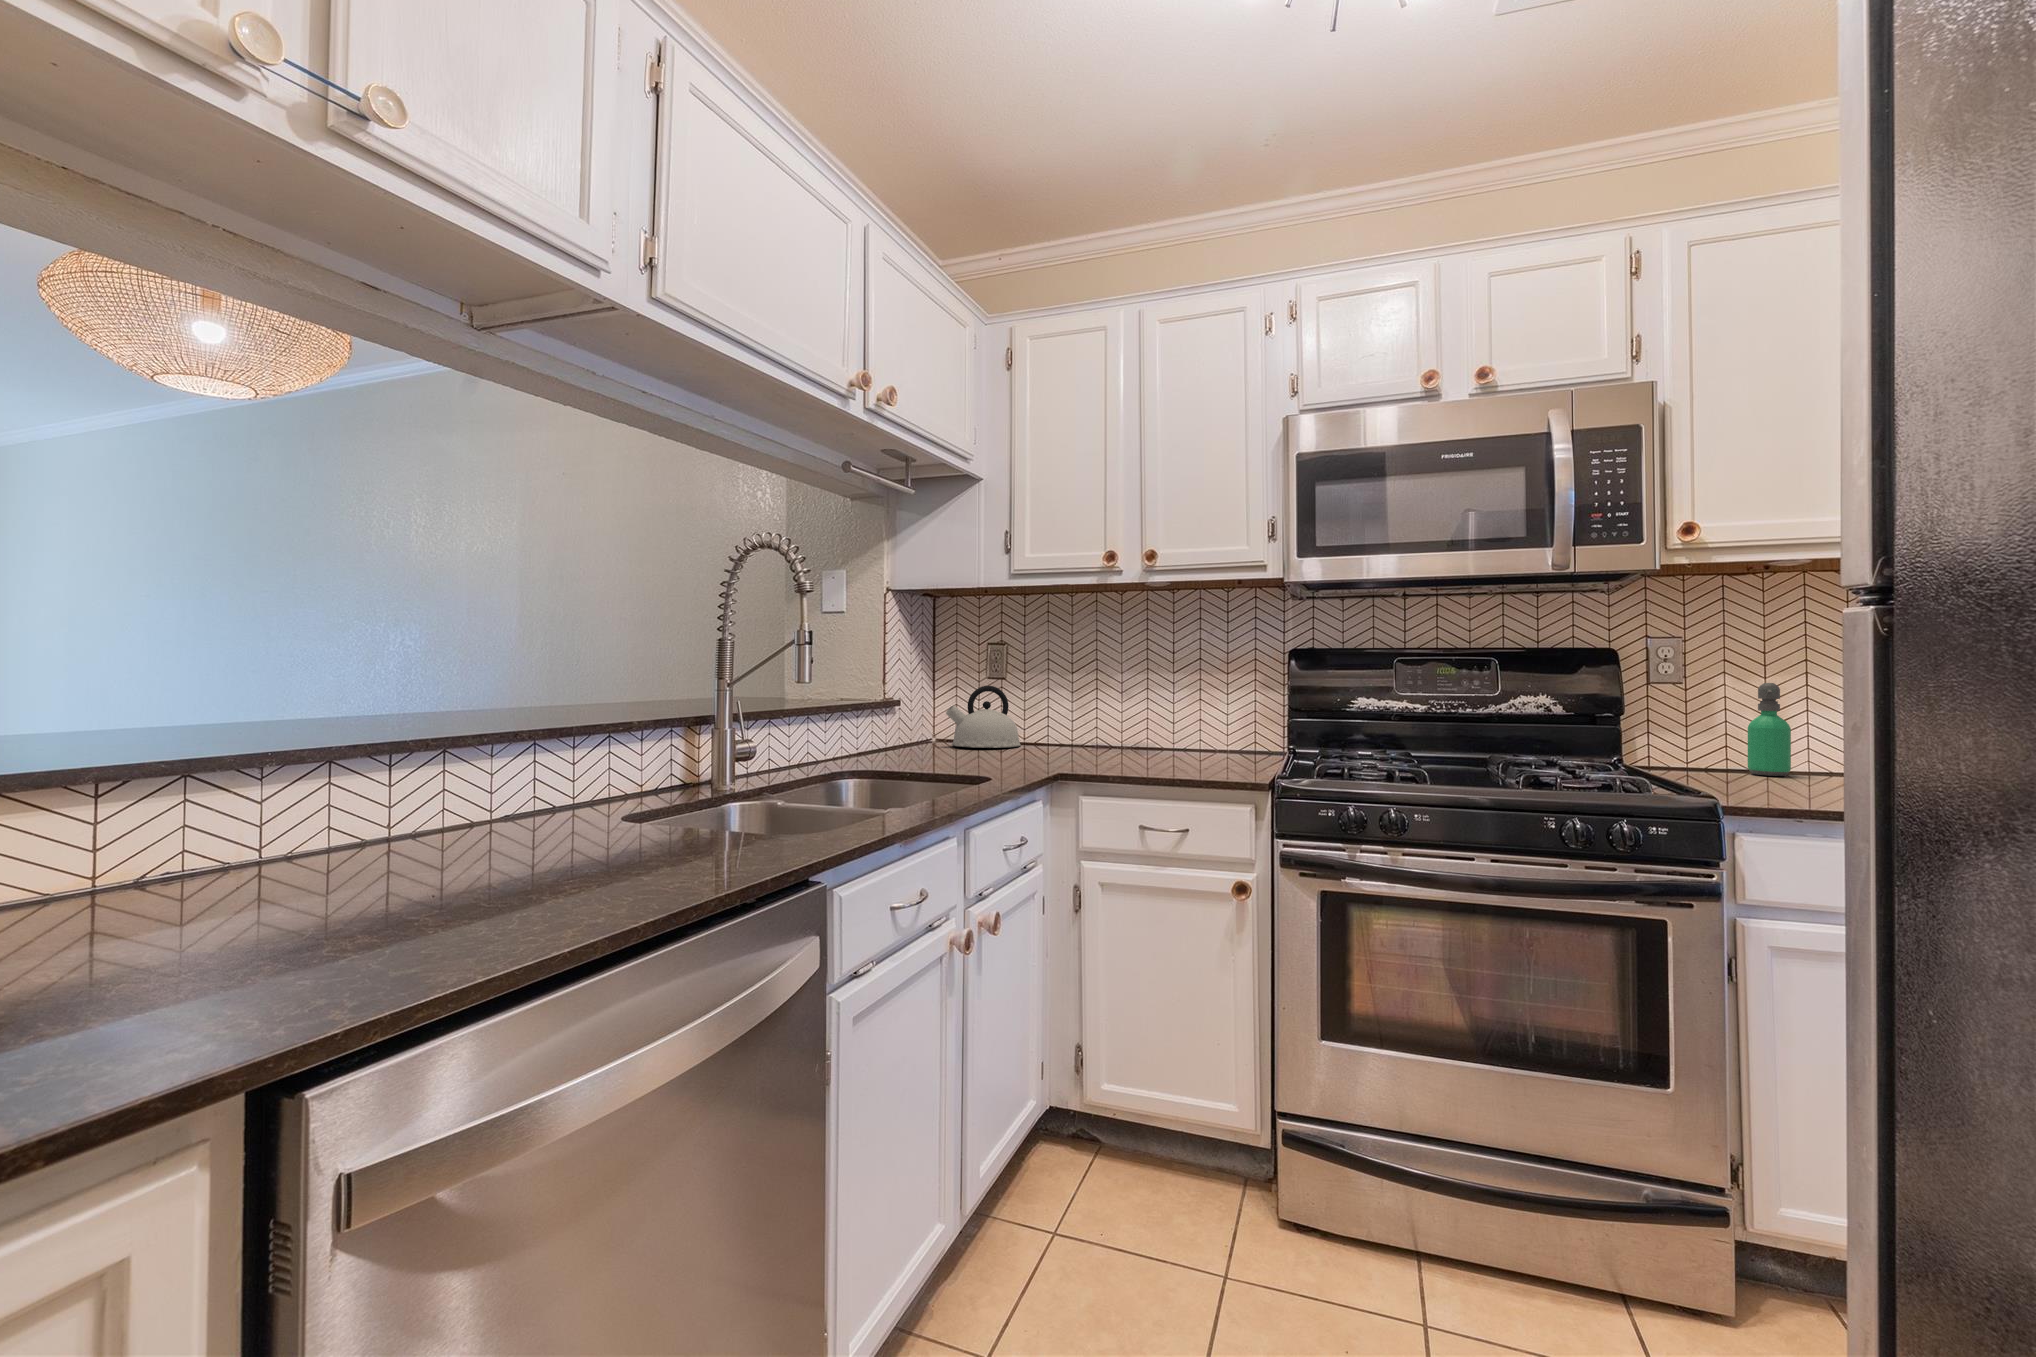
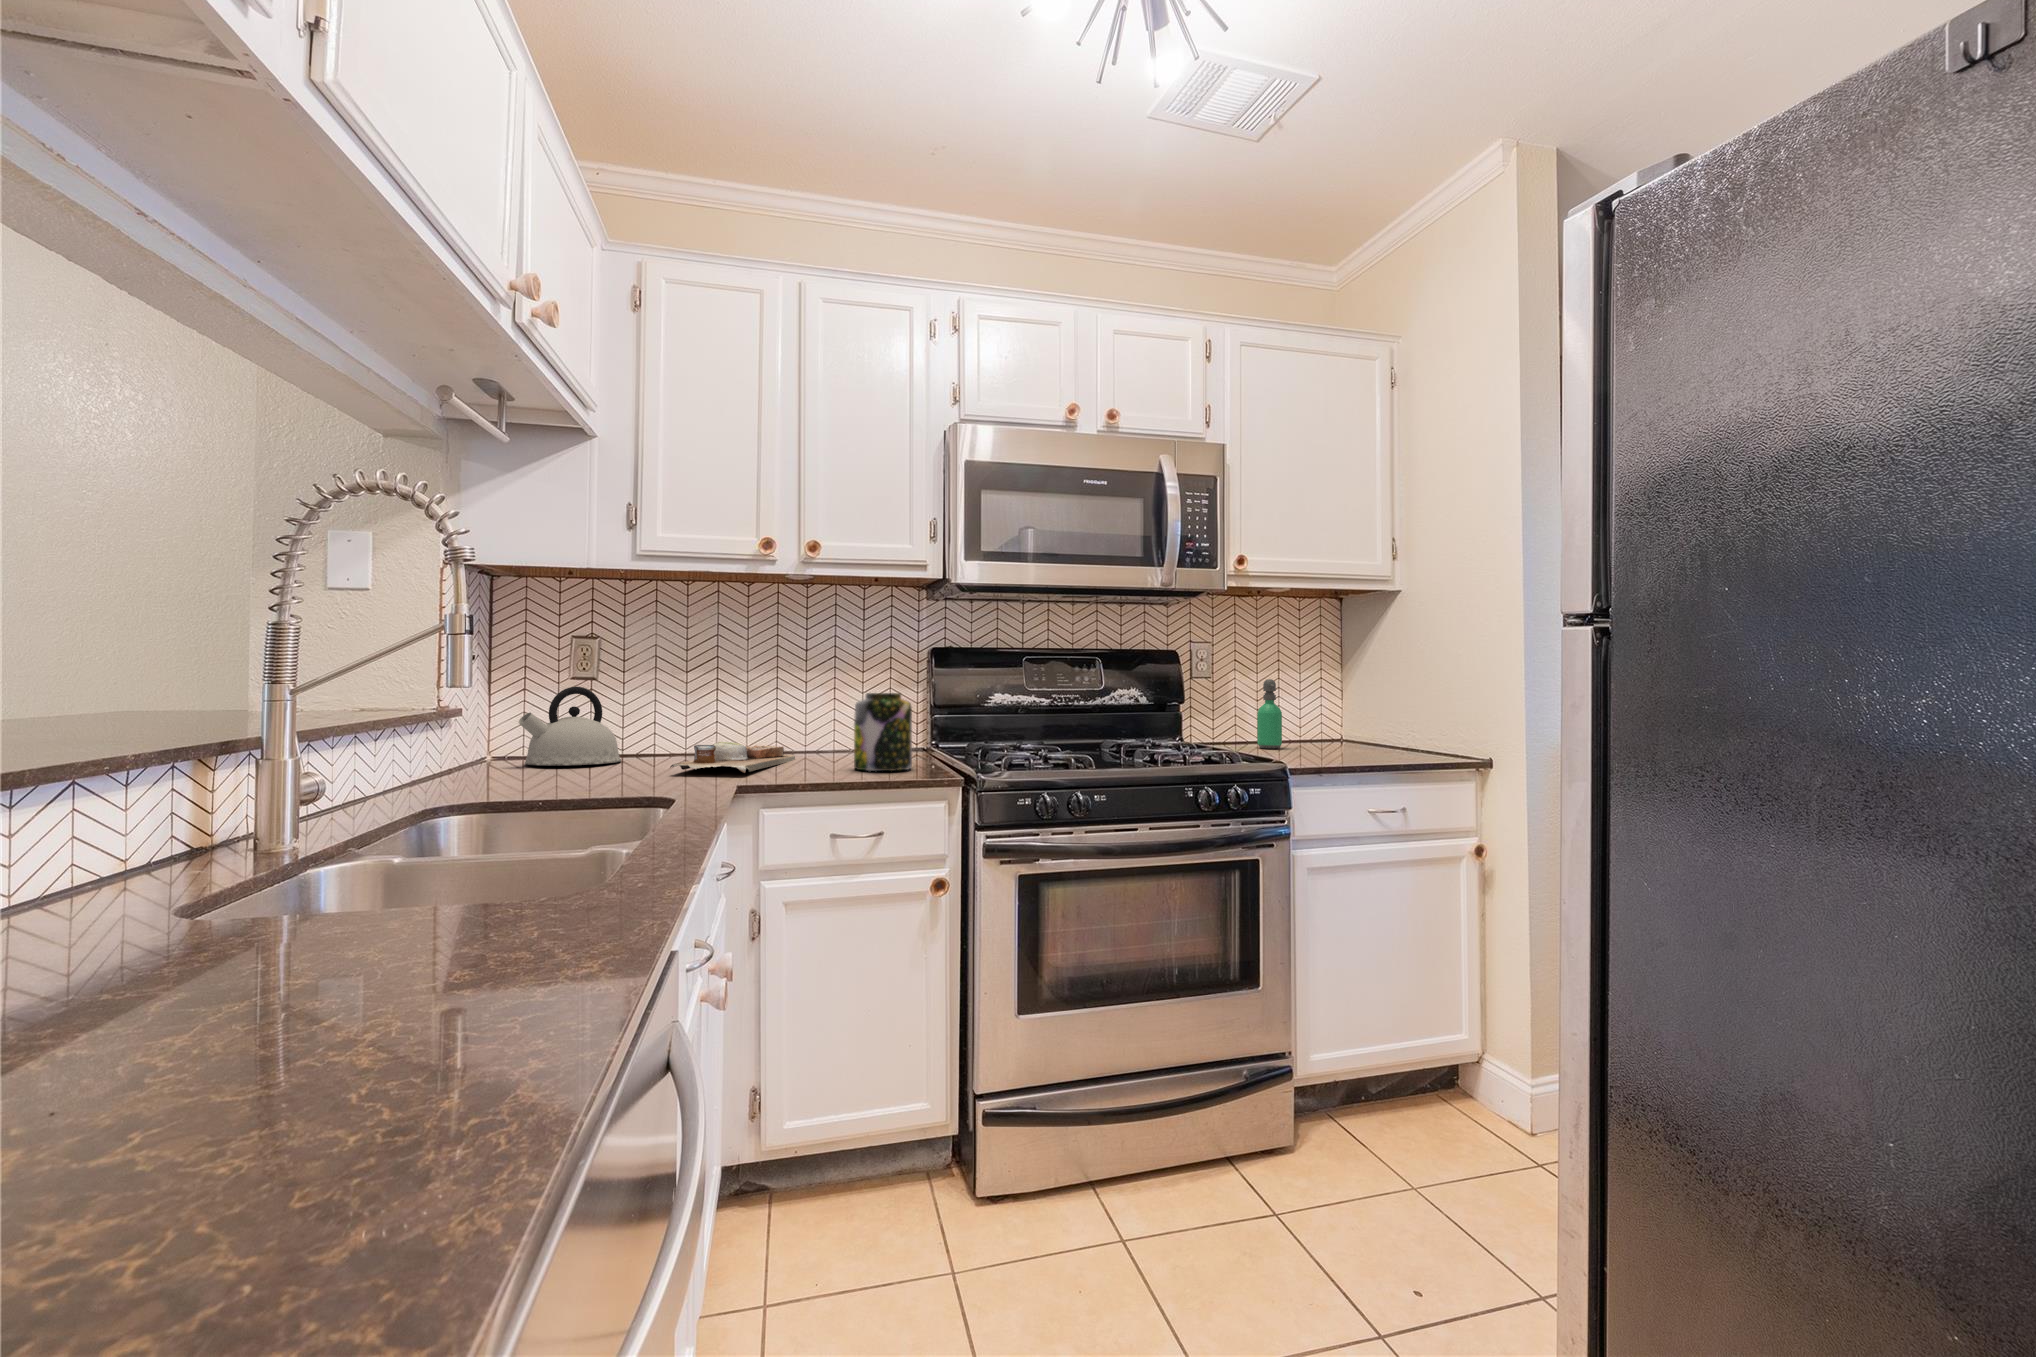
jar: none [1184,694,1239,769] -> present [854,693,912,771]
cutting board: none [1028,734,1155,762] -> present [670,742,795,773]

